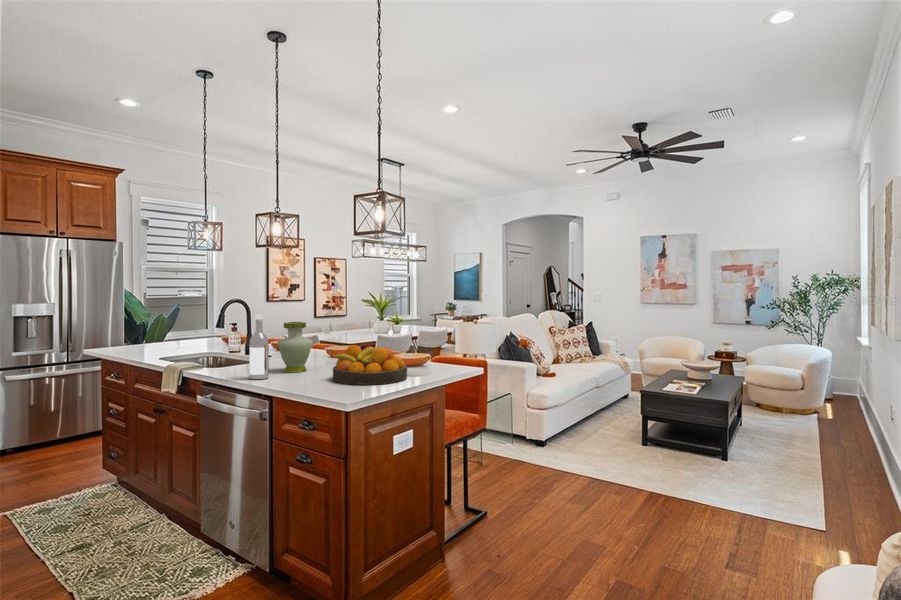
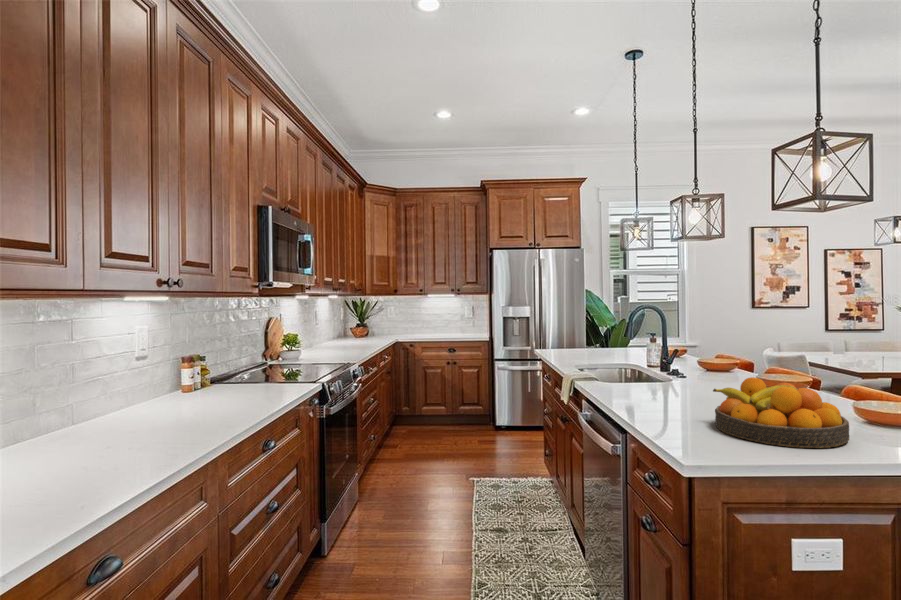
wine bottle: present [250,315,269,380] -> none [619,326,642,406]
vase: present [277,322,312,372] -> none [664,337,712,404]

